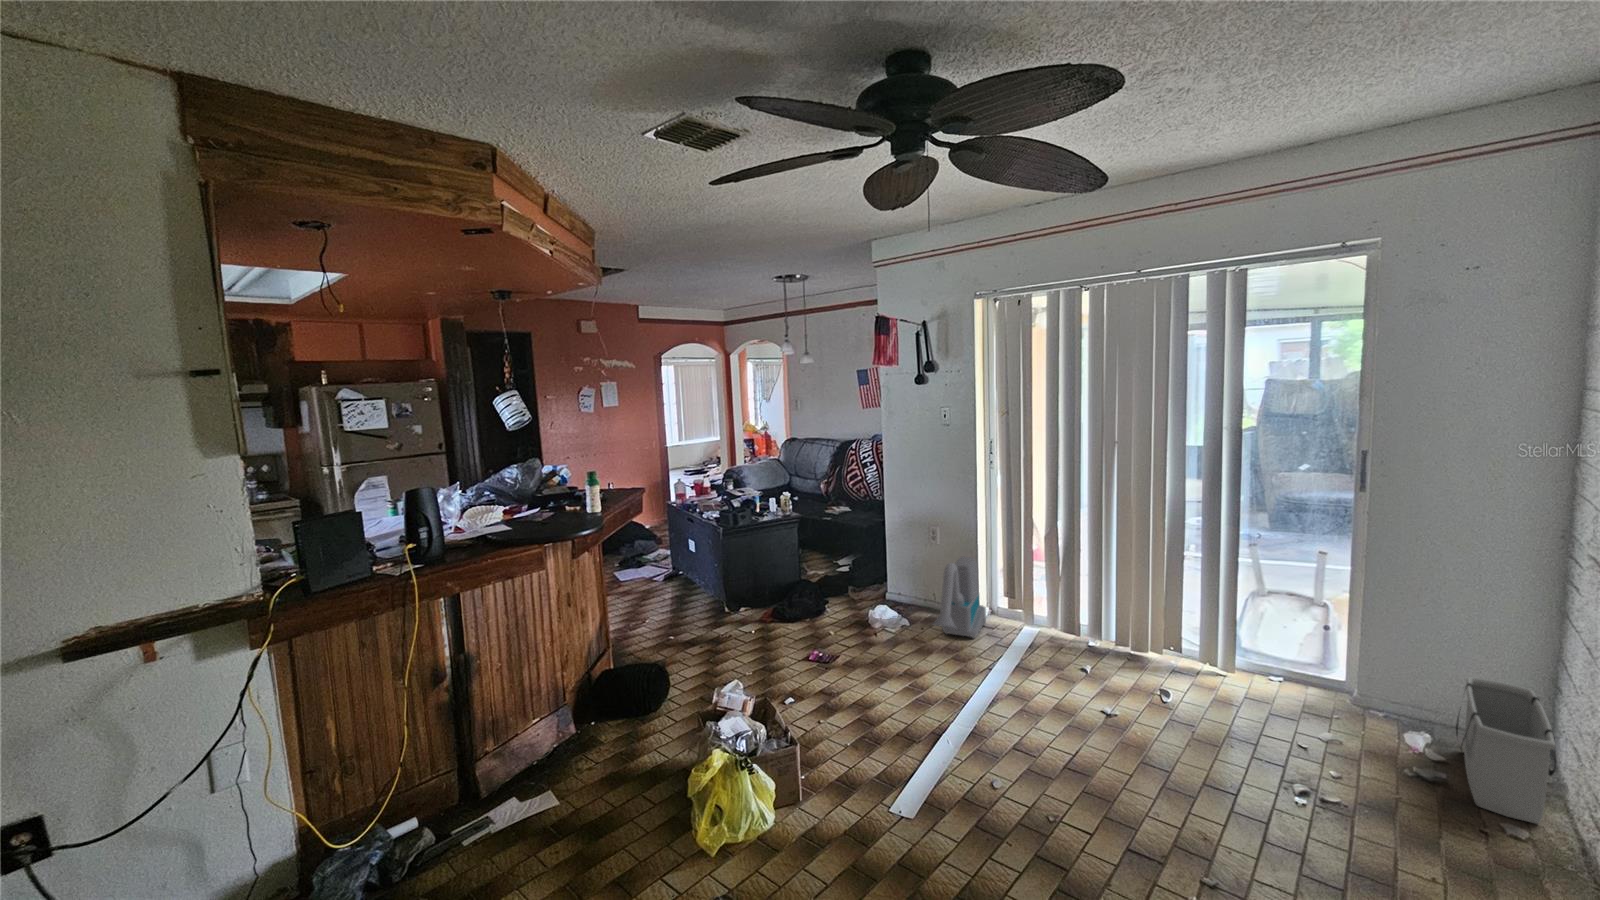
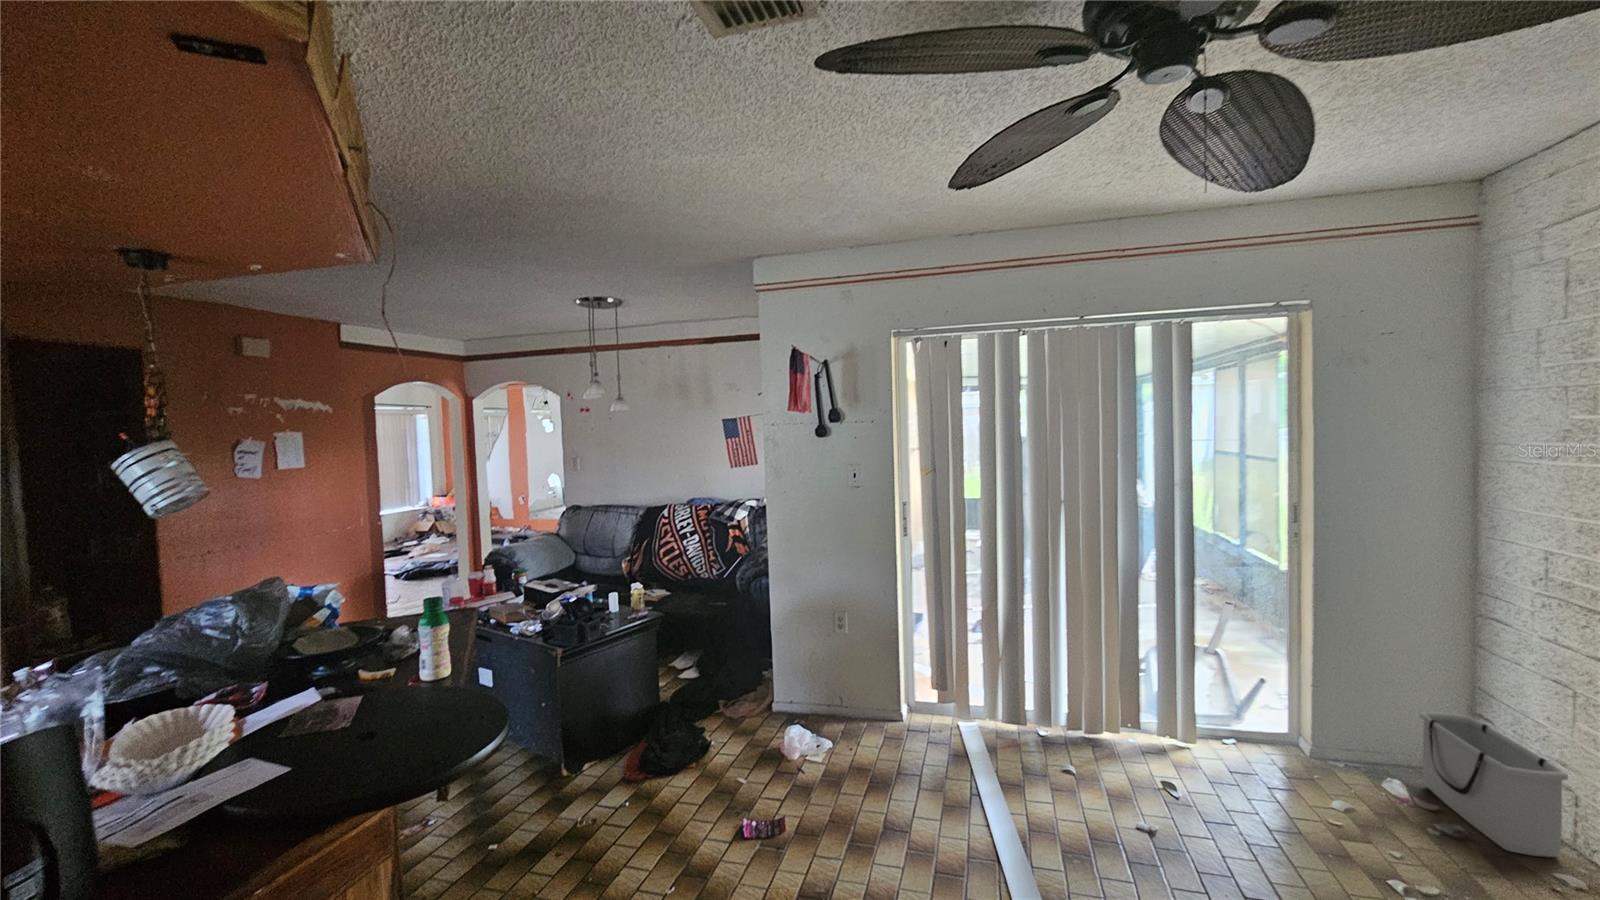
vacuum cleaner: present [932,557,986,638] -> none [876,646,935,753]

